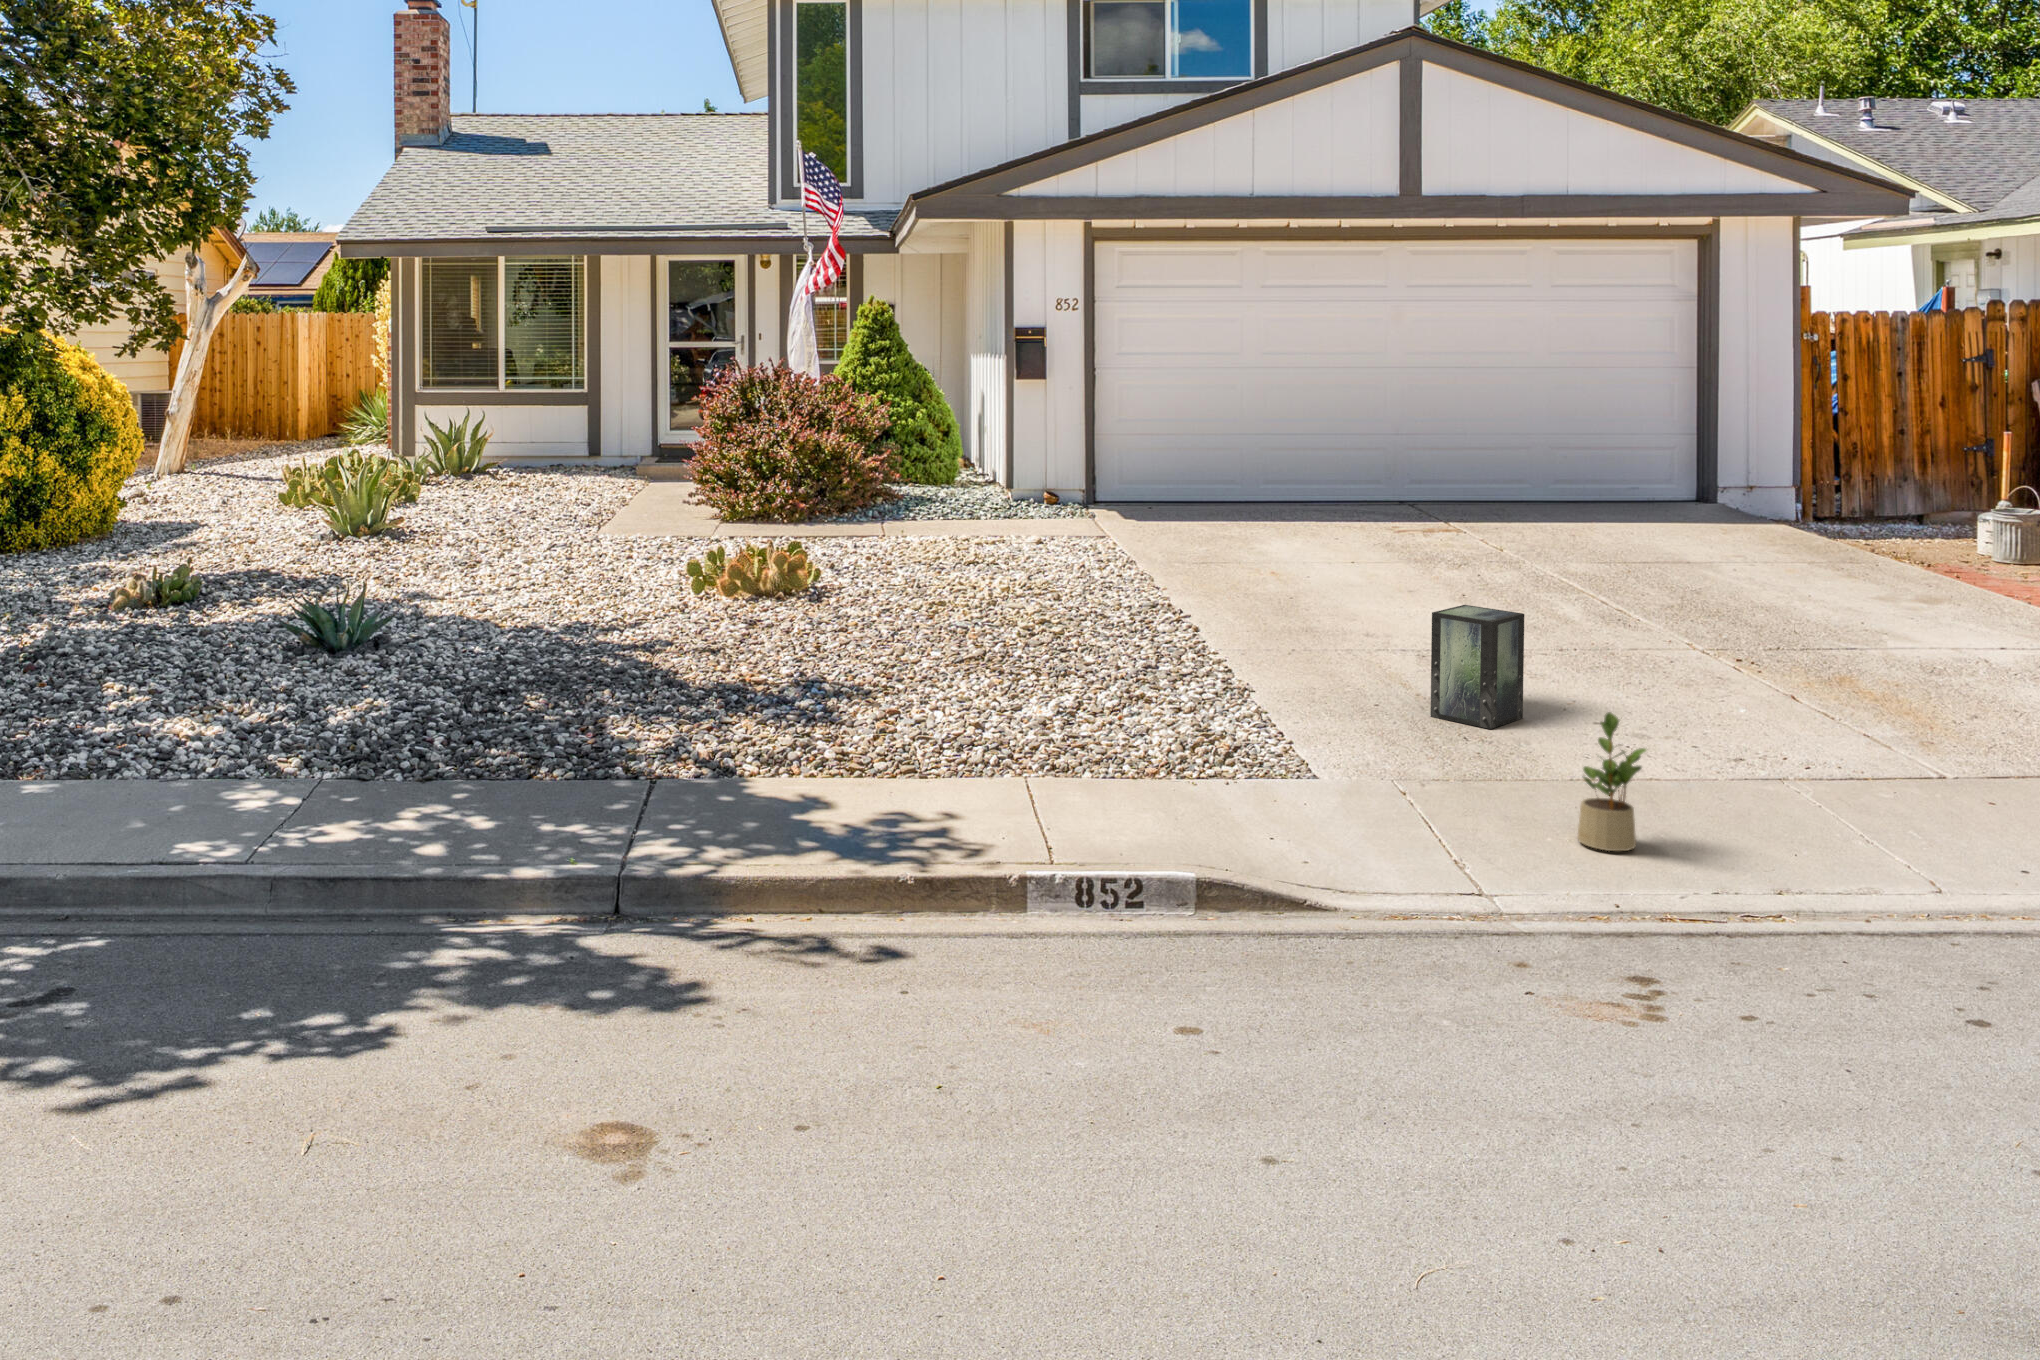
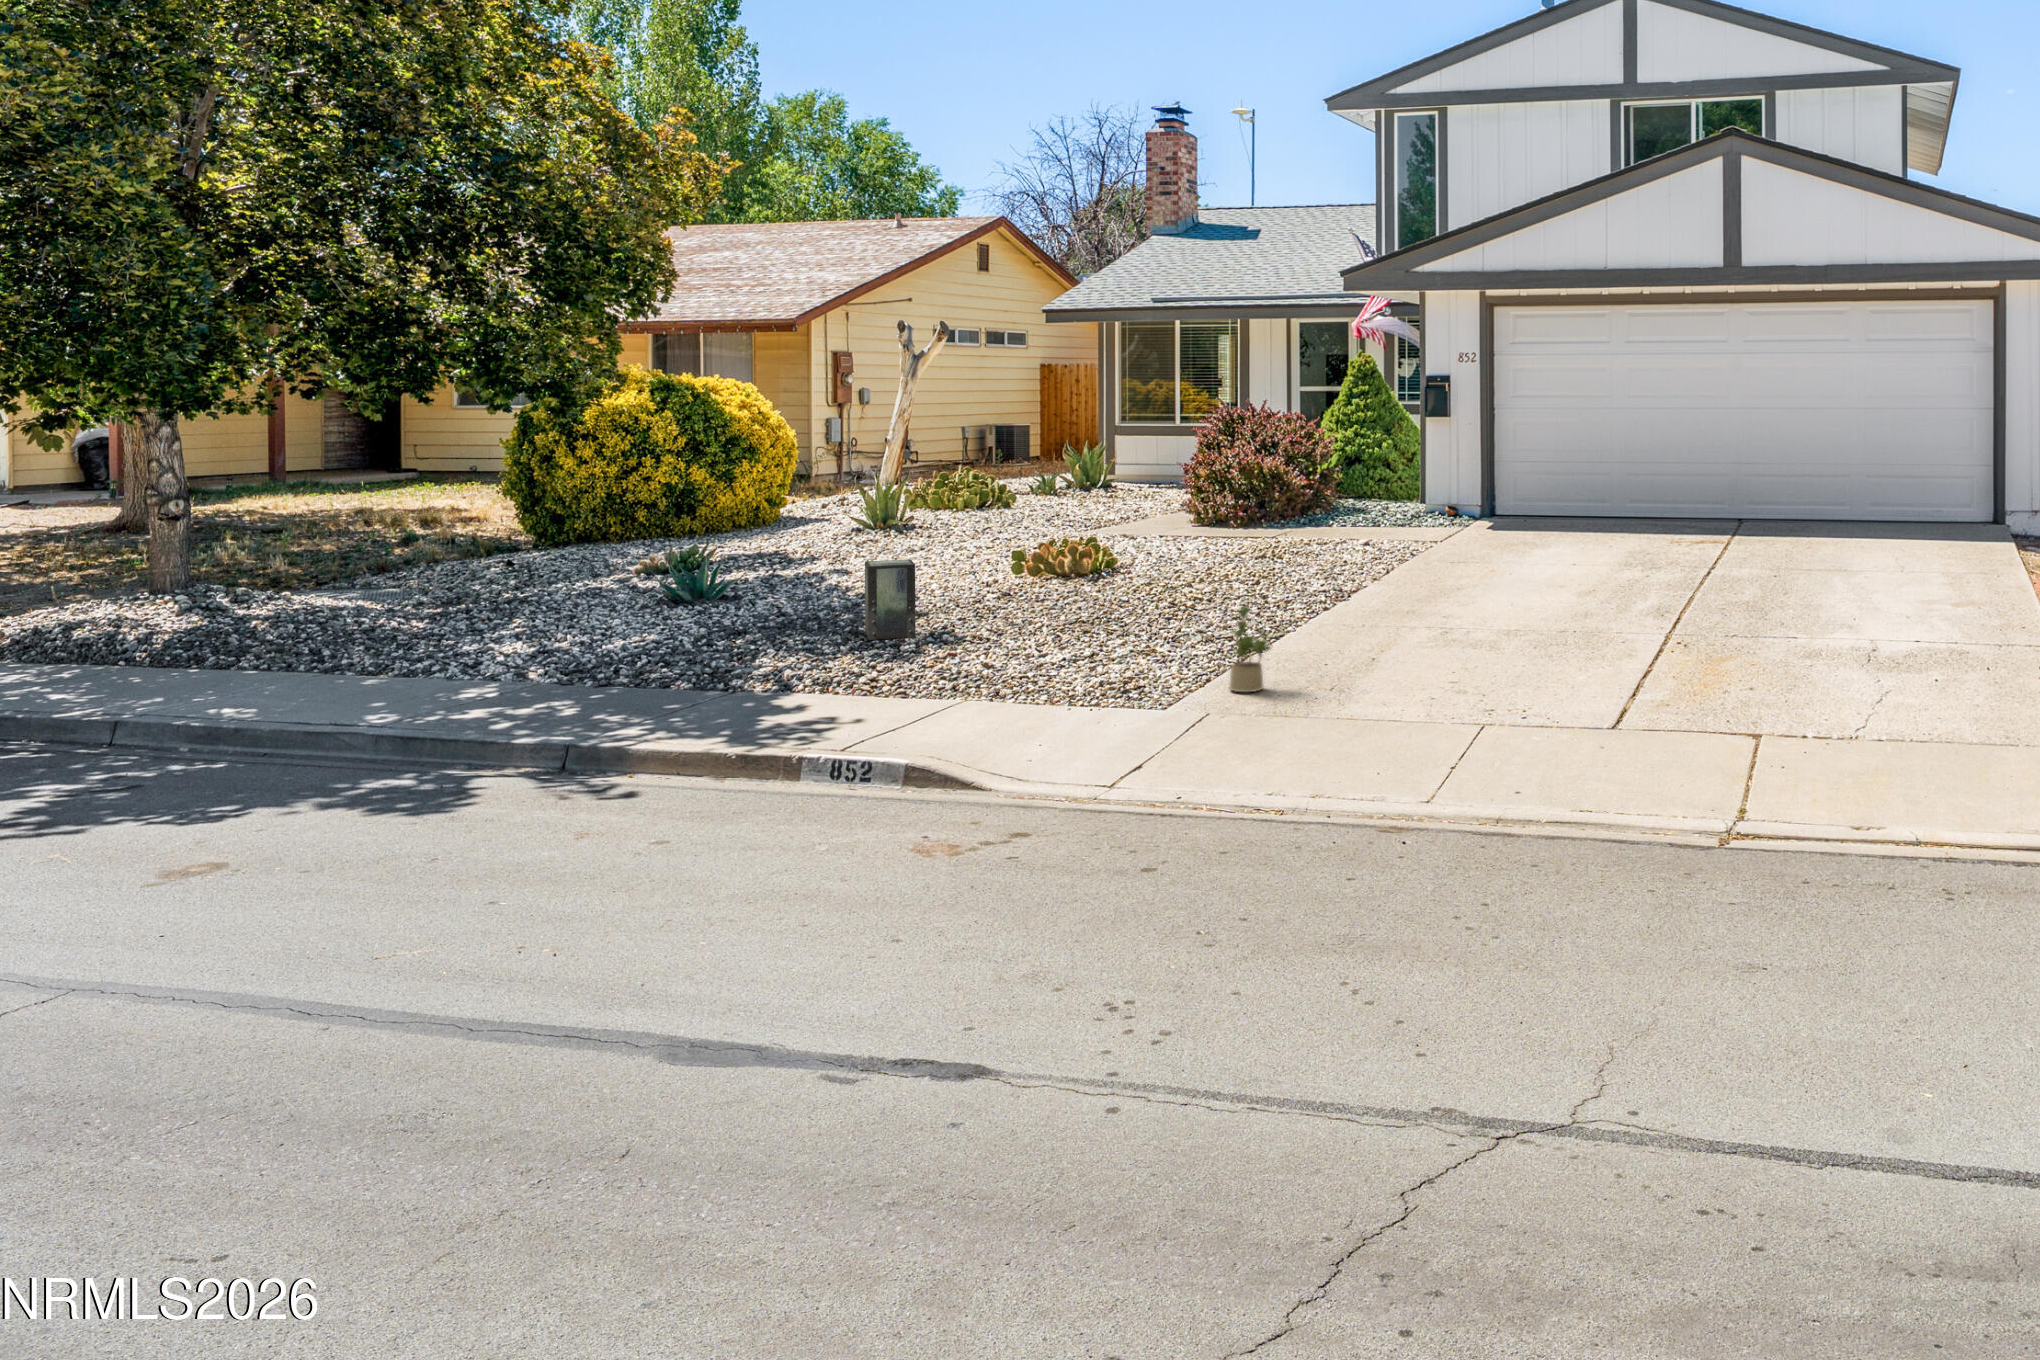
storage box: present [1431,605,1524,729] -> present [865,559,916,640]

